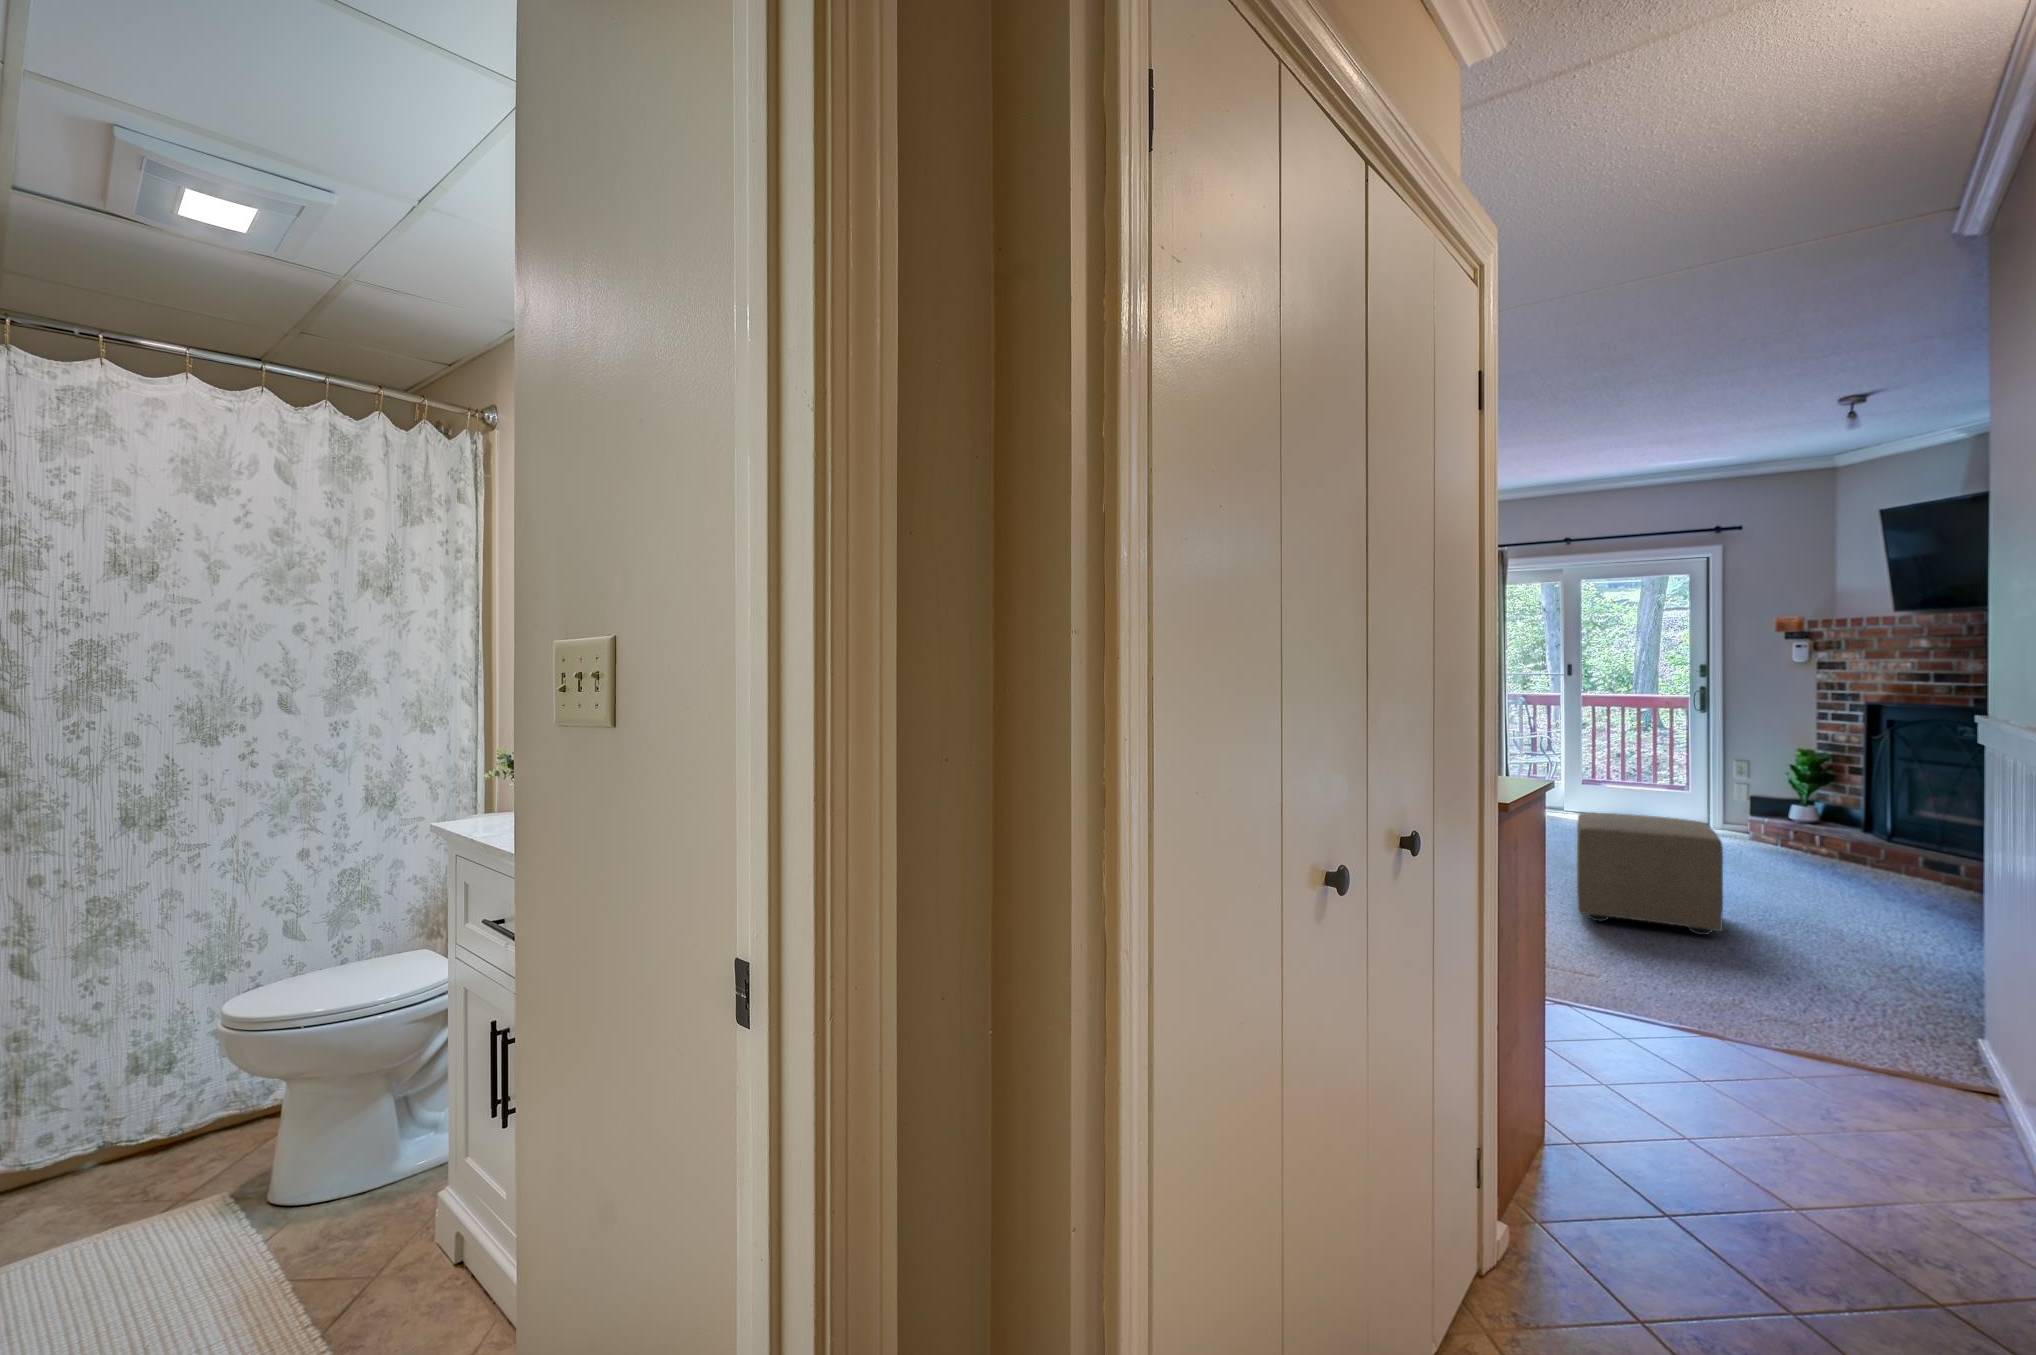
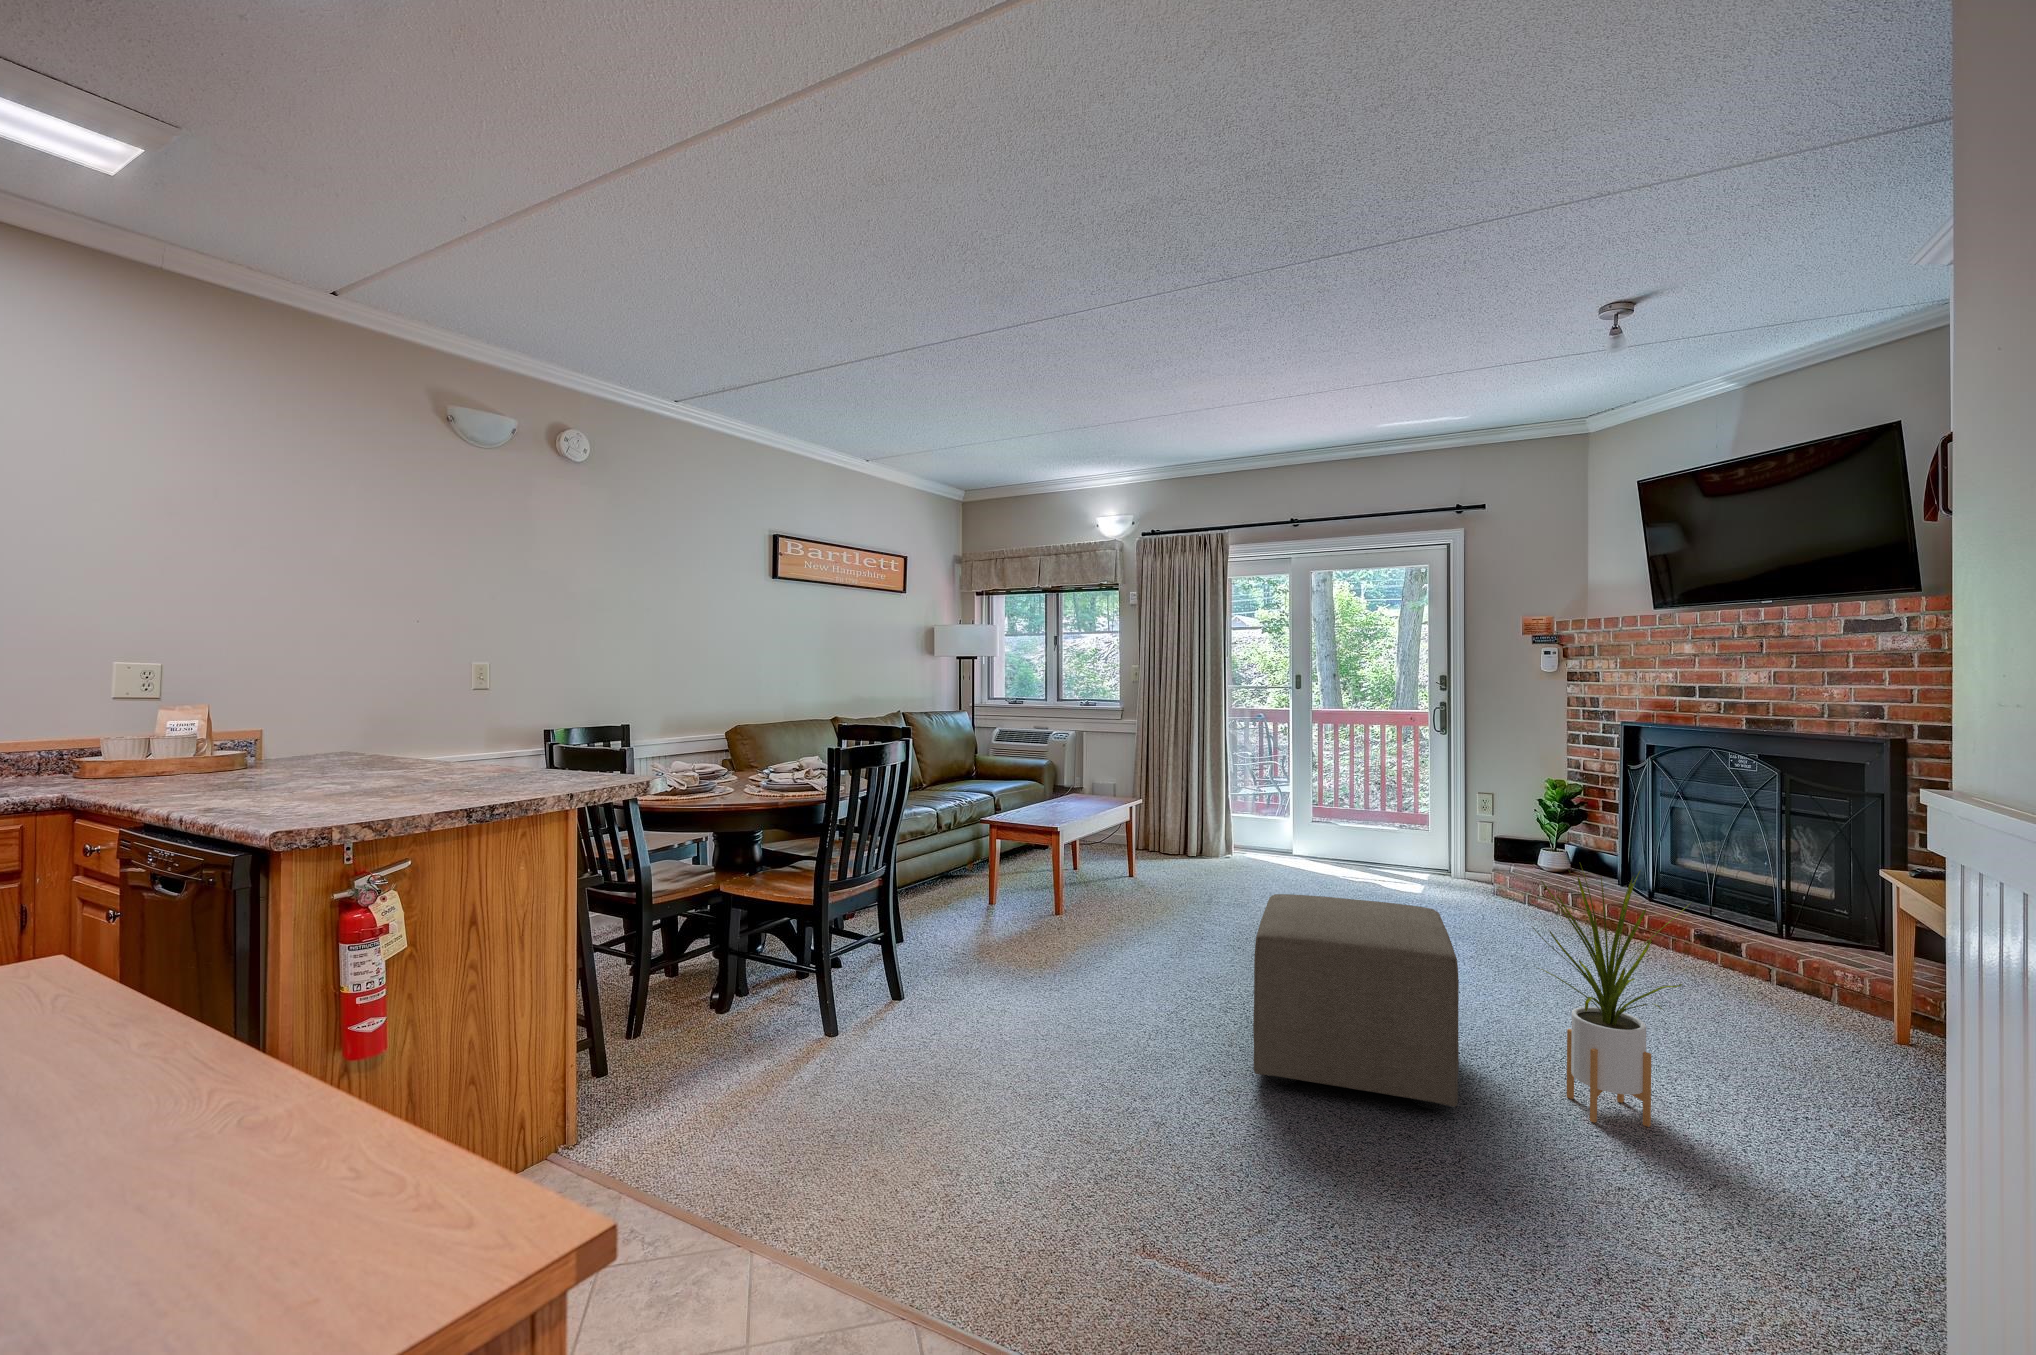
house plant: none [1775,786,1889,949] -> present [1533,863,1687,1127]

